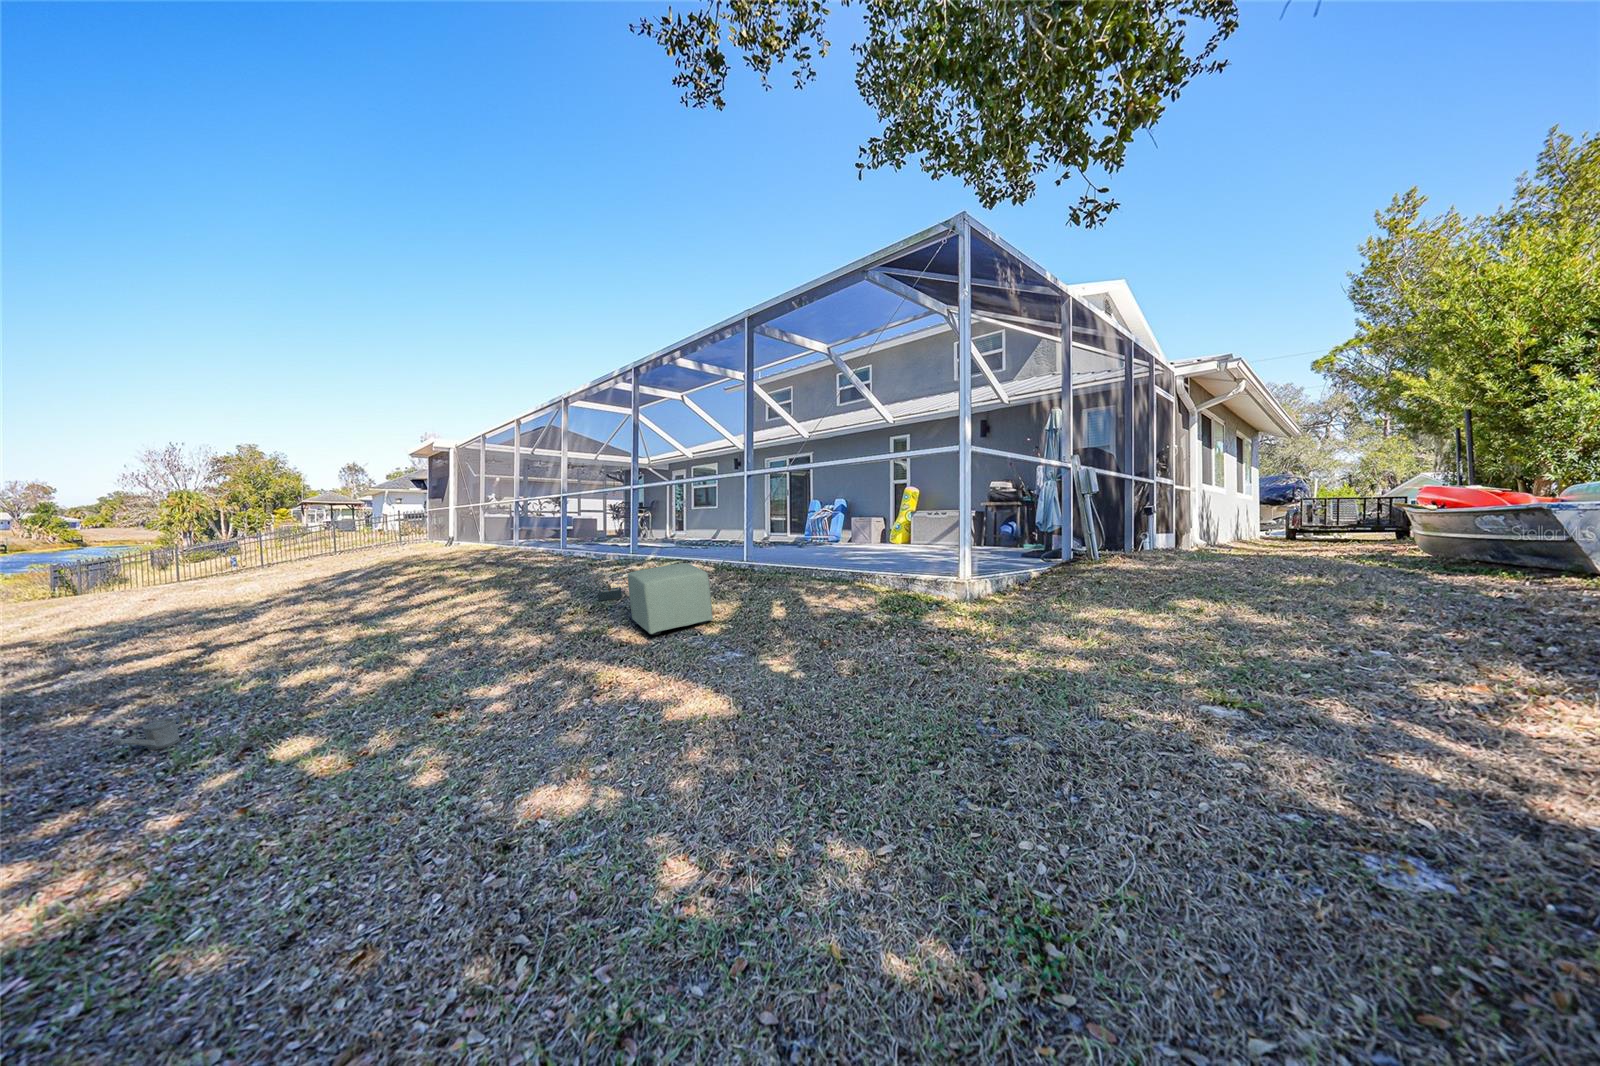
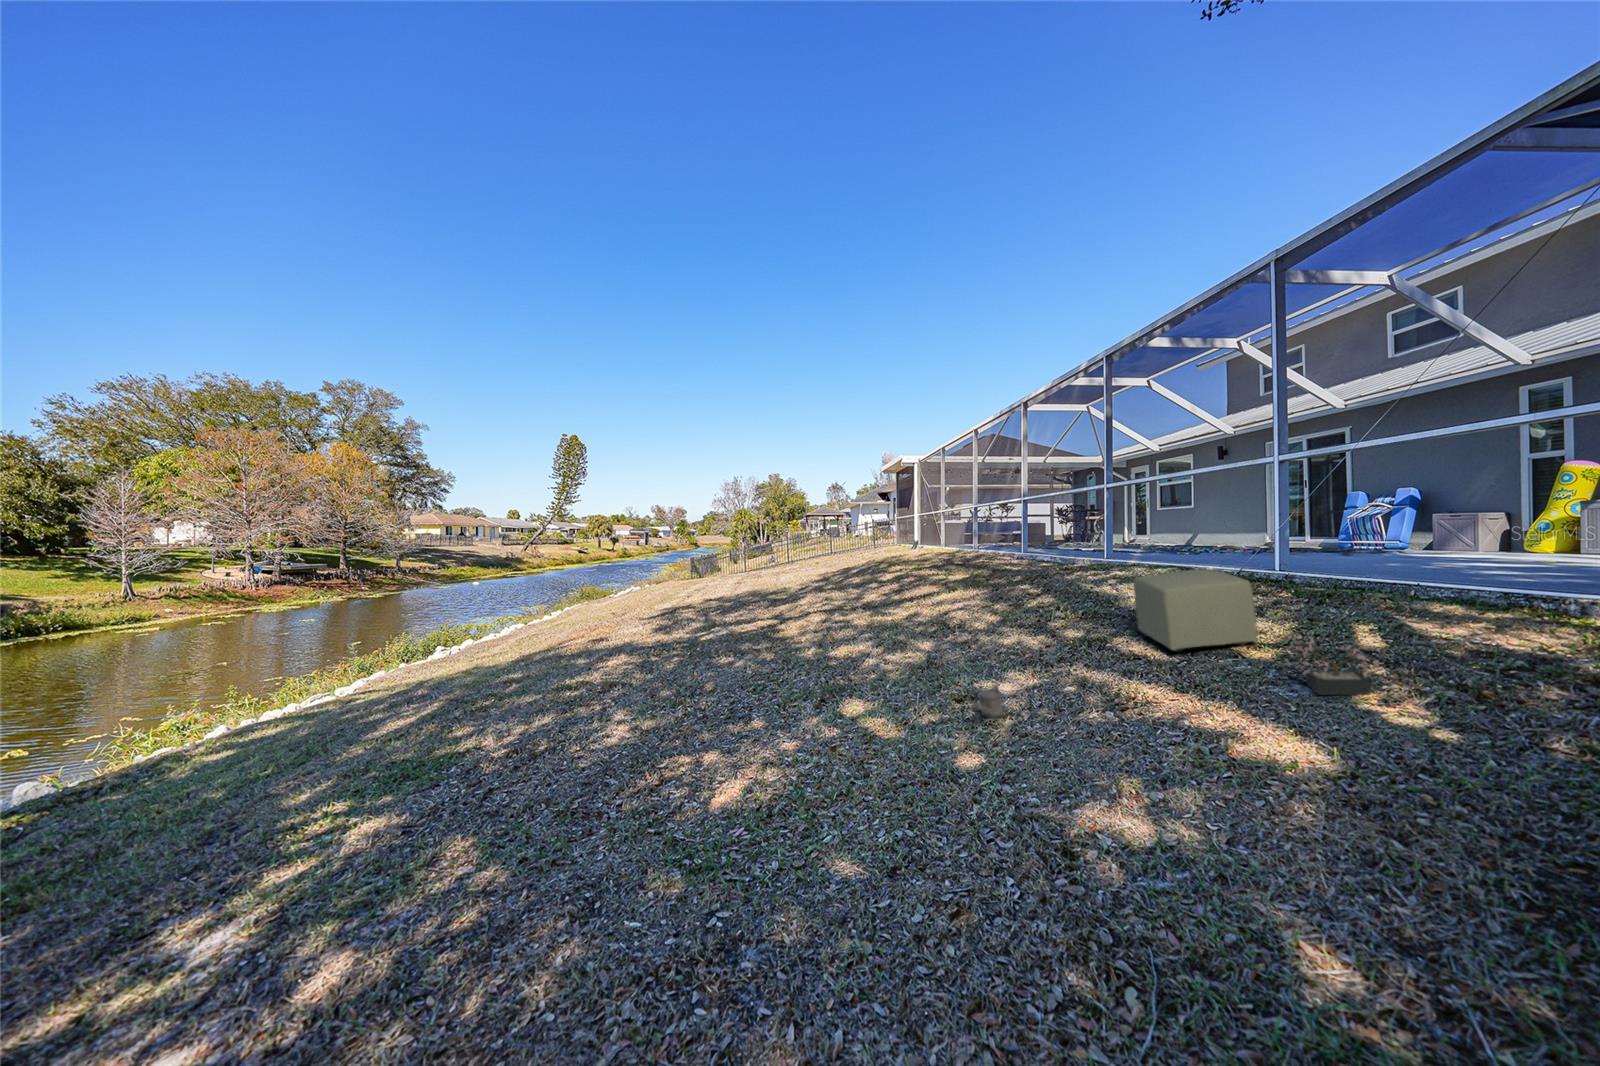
decorative plant: present [588,570,626,601] -> present [1286,633,1379,695]
watering can: present [114,713,184,750] -> present [973,685,1004,718]

